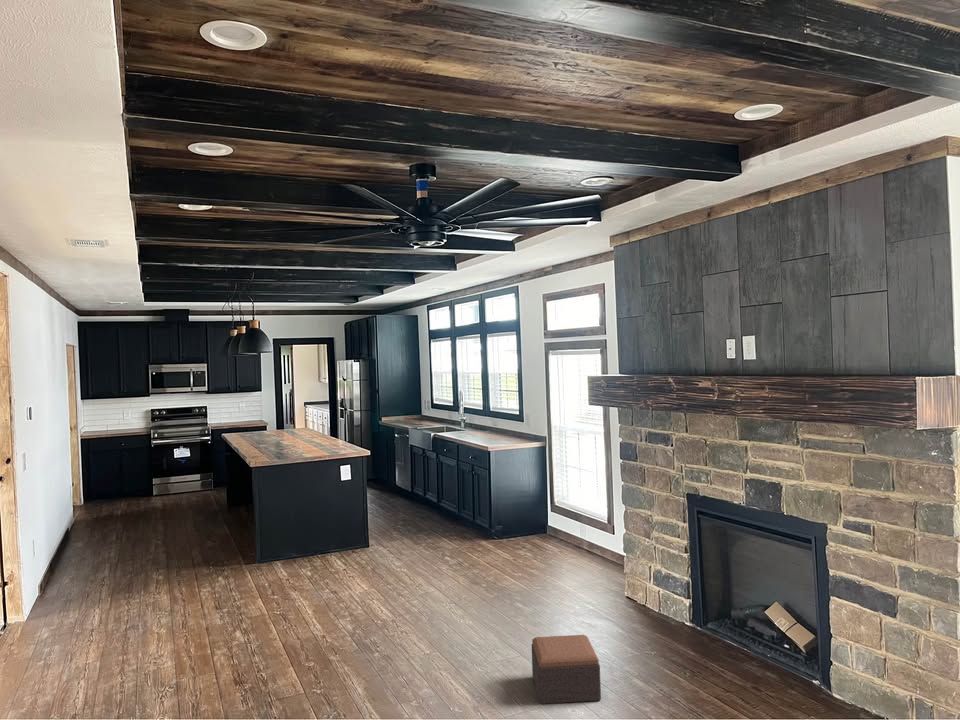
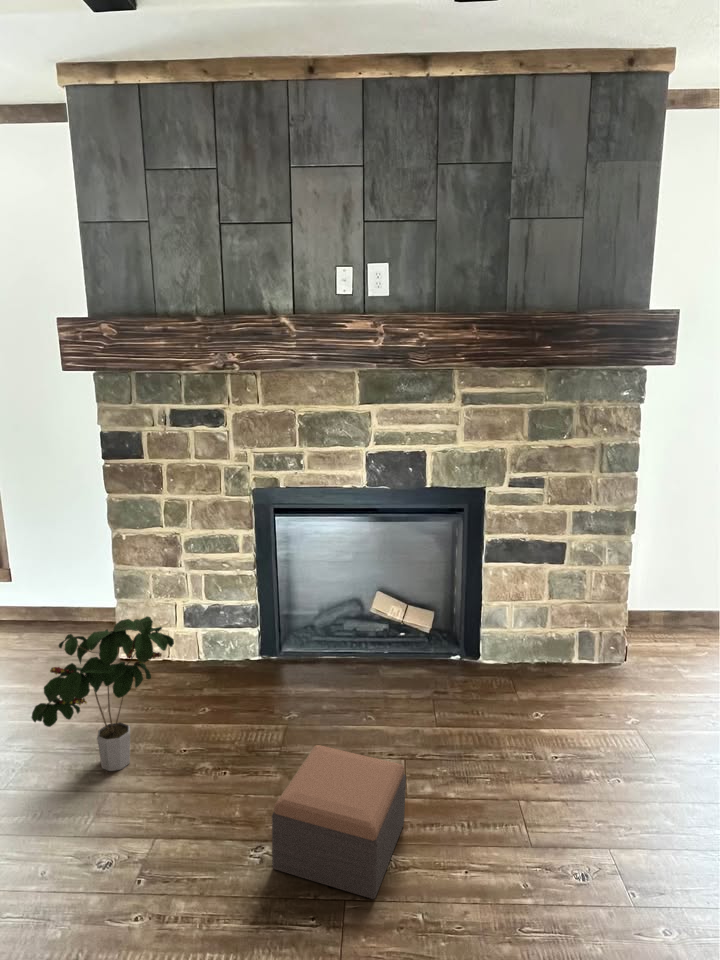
potted plant: none [521,542,591,626] -> present [32,616,174,771]

